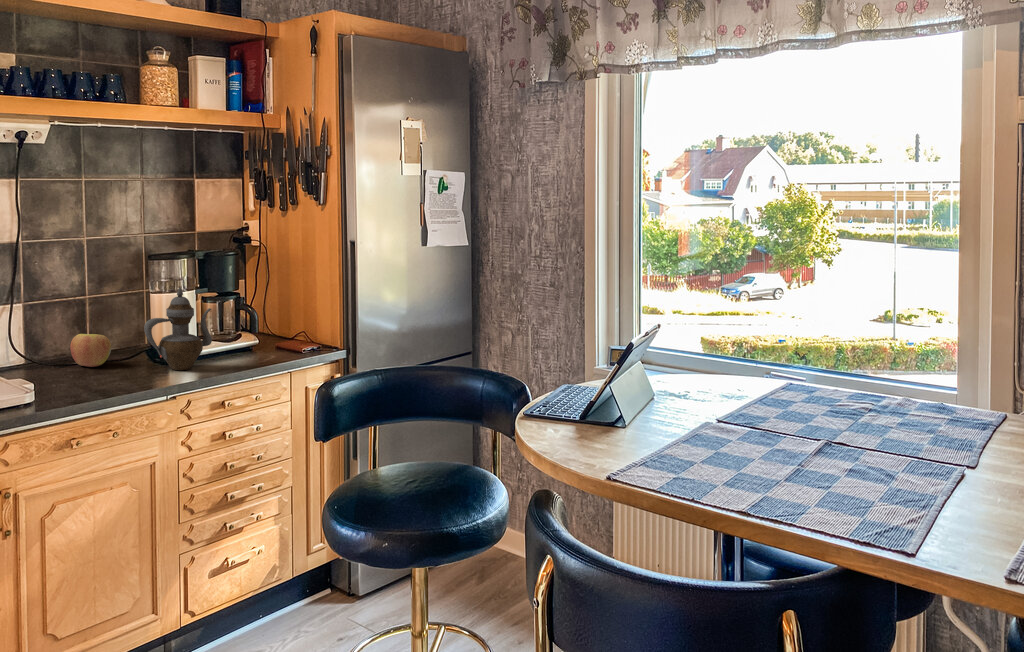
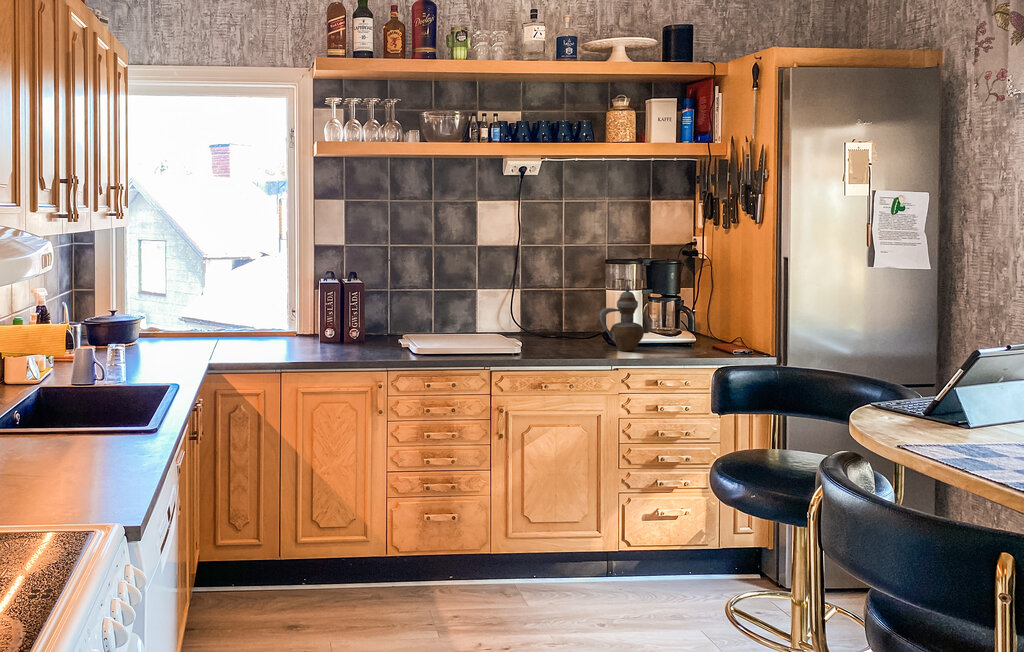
apple: present [70,334,111,367] -> none [547,320,576,346]

